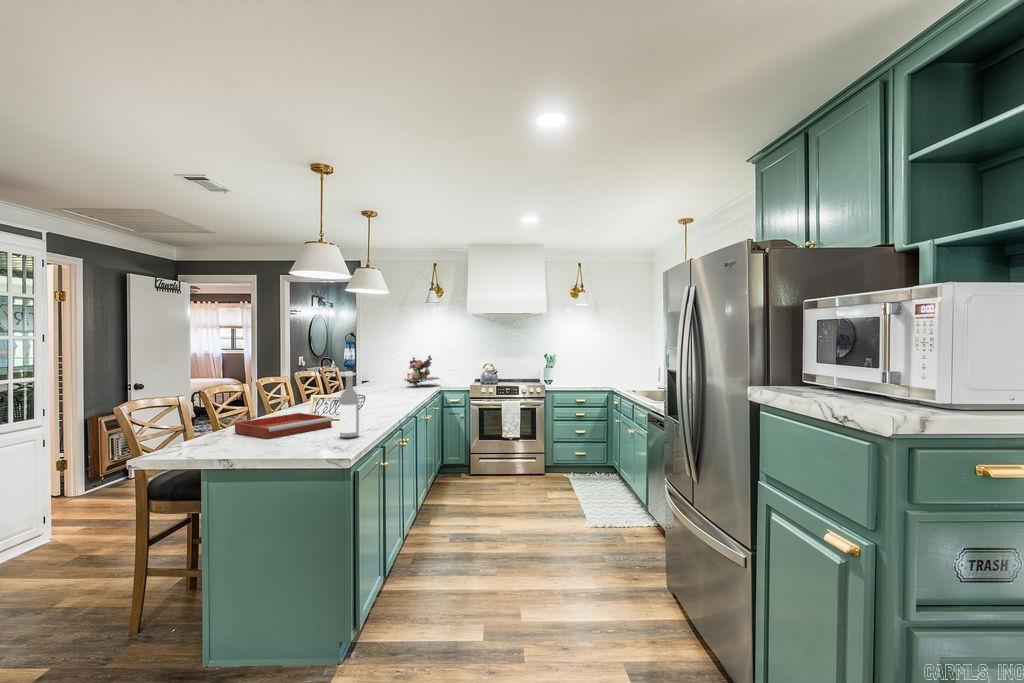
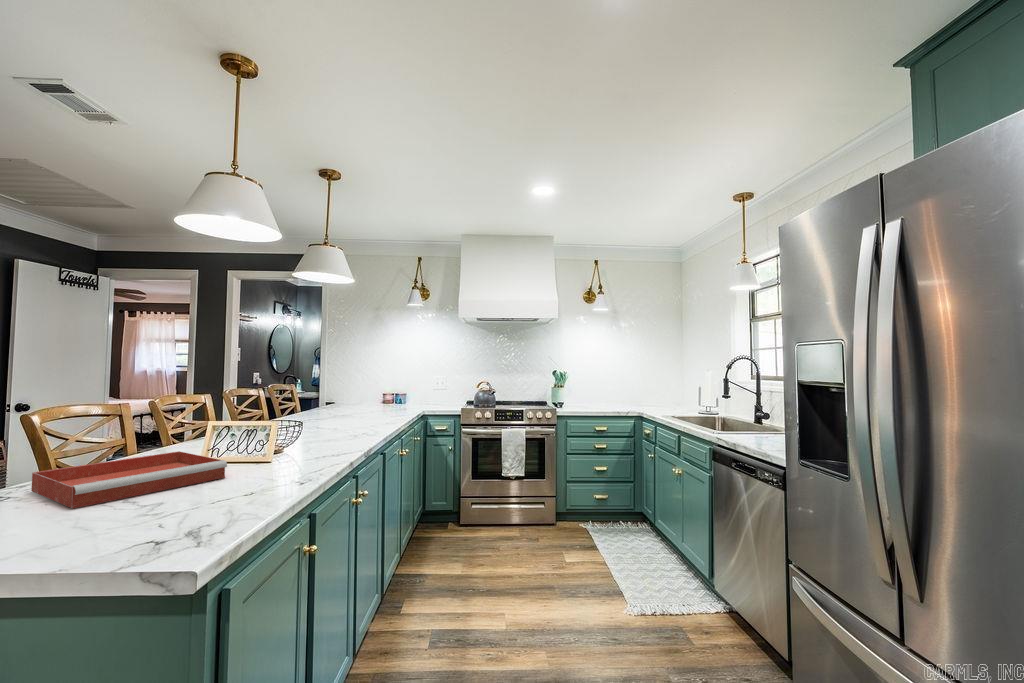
flower arrangement: present [405,356,439,386] -> none [376,369,424,409]
wine bottle: present [340,371,359,438] -> none [218,378,259,507]

